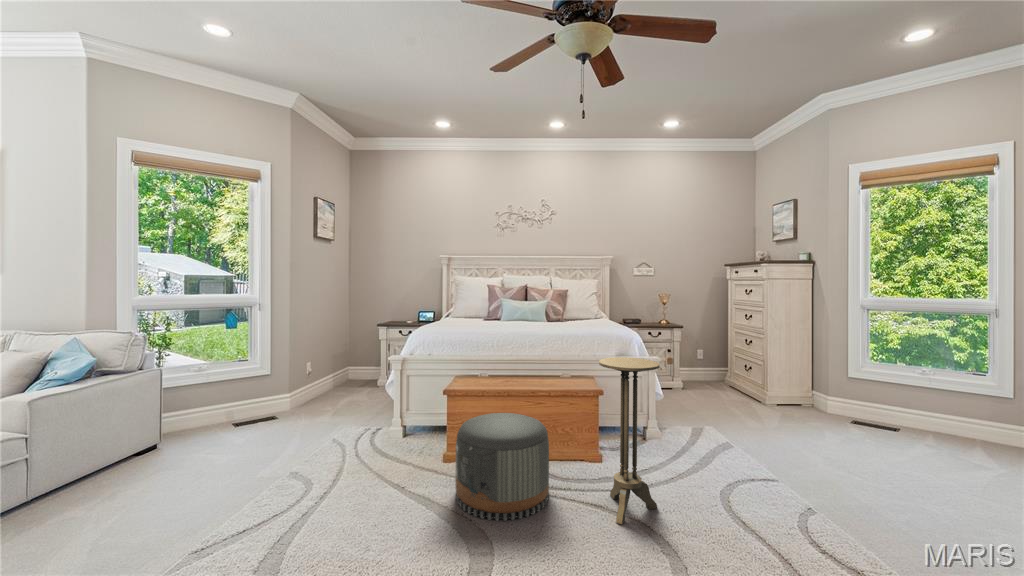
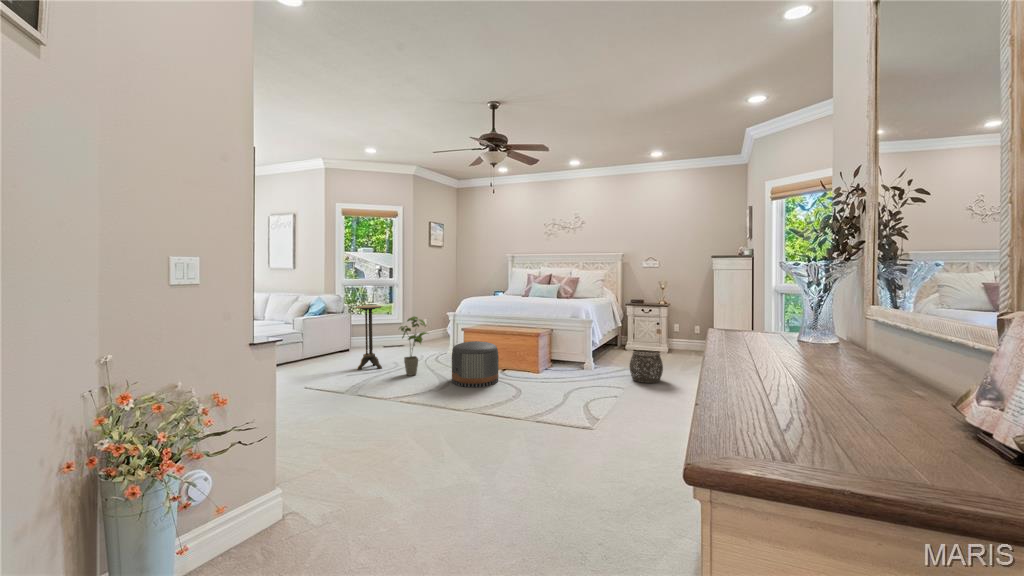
side table: present [599,357,659,524] -> present [356,305,382,370]
house plant: none [323,374,393,508] -> present [399,317,427,376]
woven basket: none [715,397,770,451] -> present [630,350,663,383]

